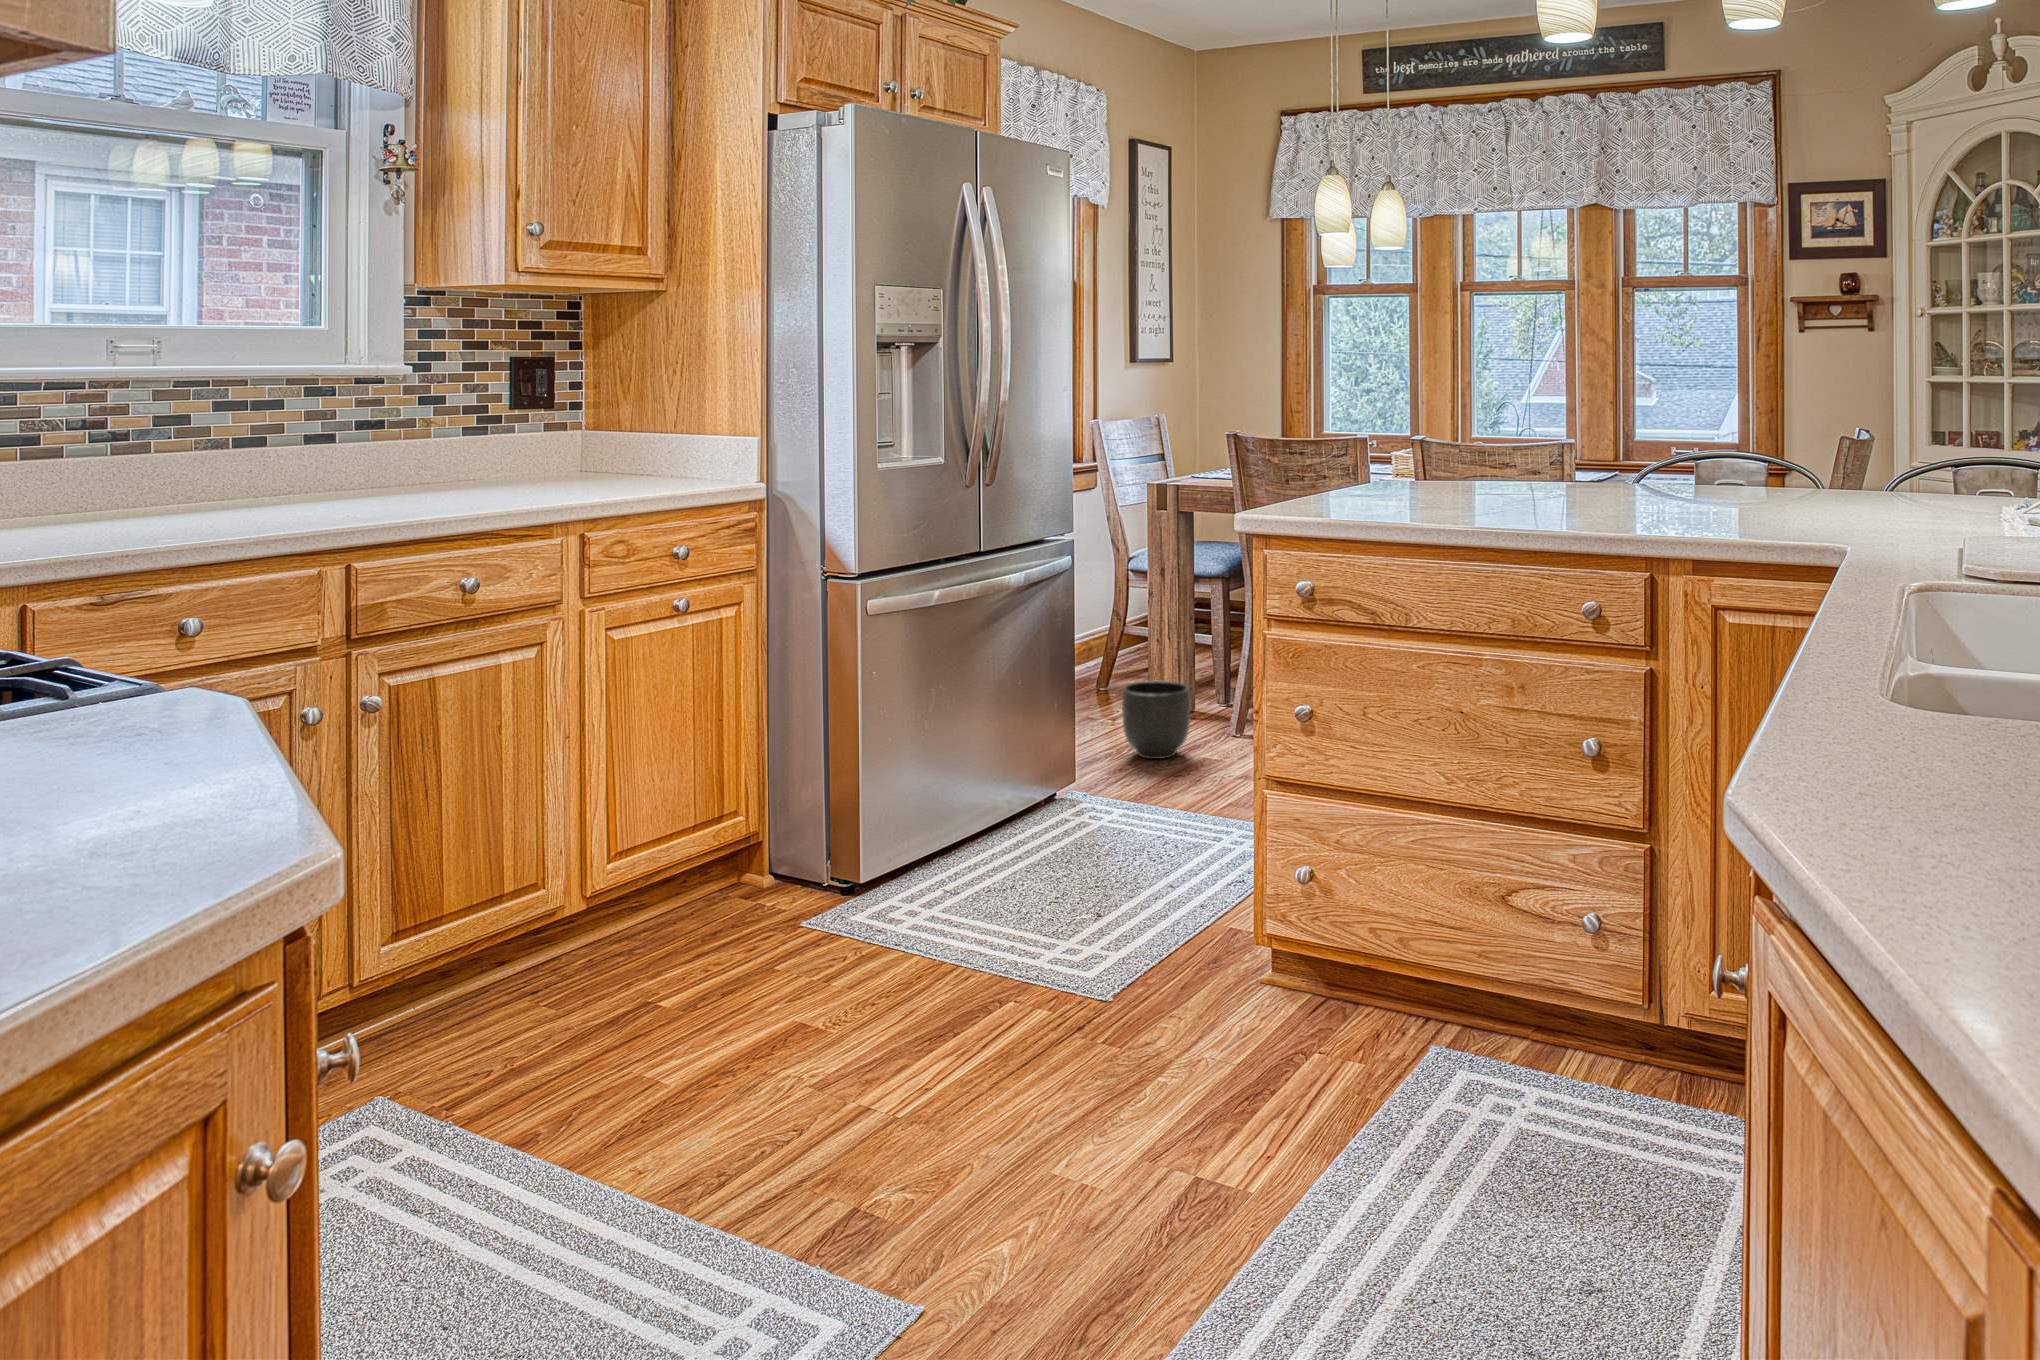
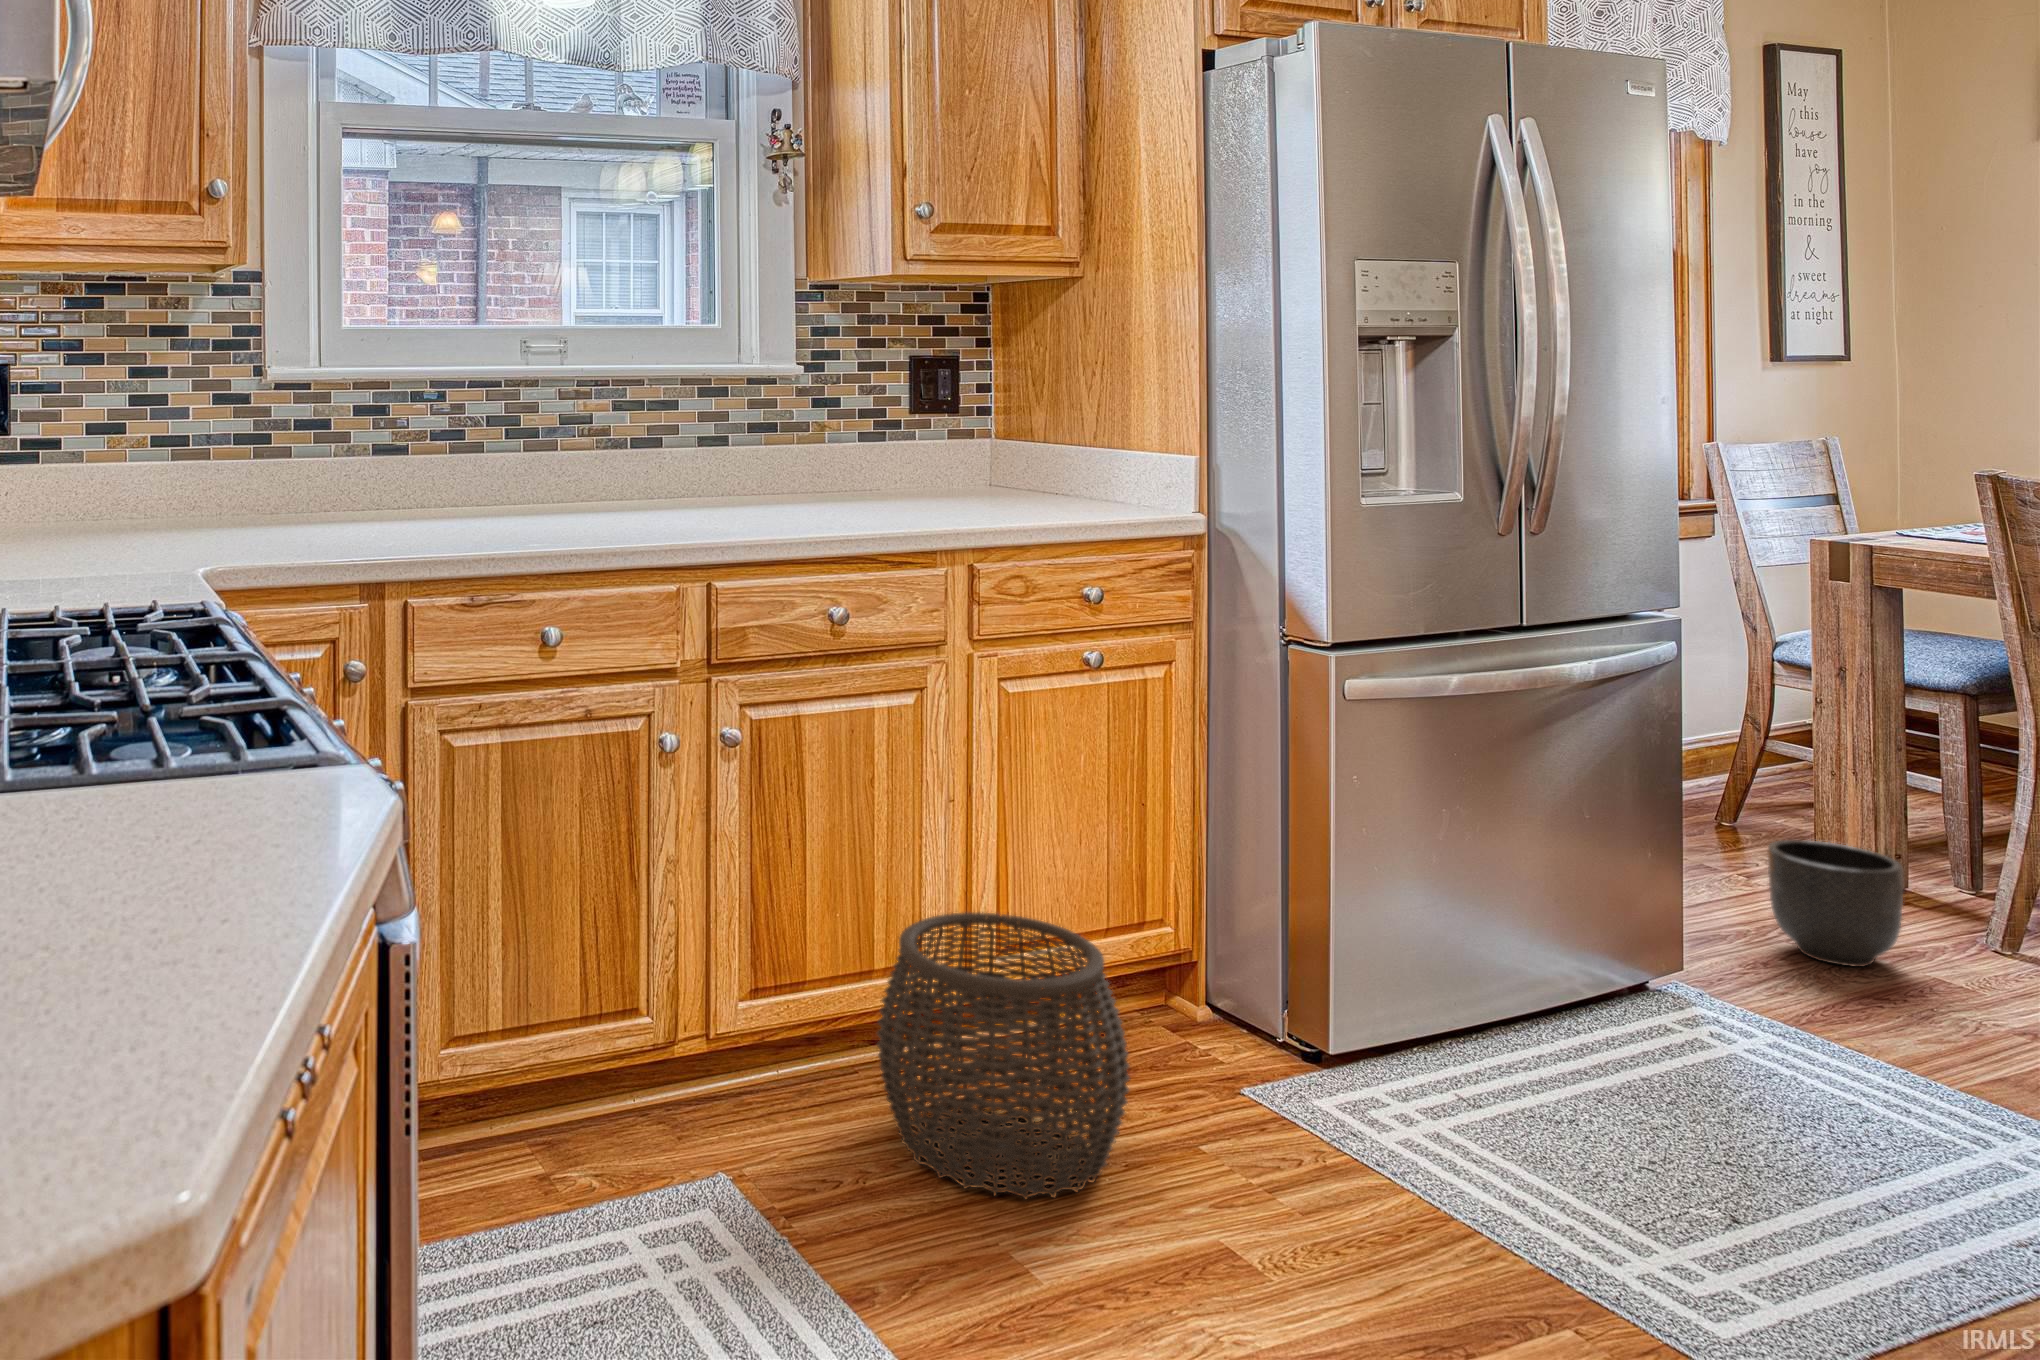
woven basket: none [510,818,723,1046] -> present [877,913,1130,1199]

